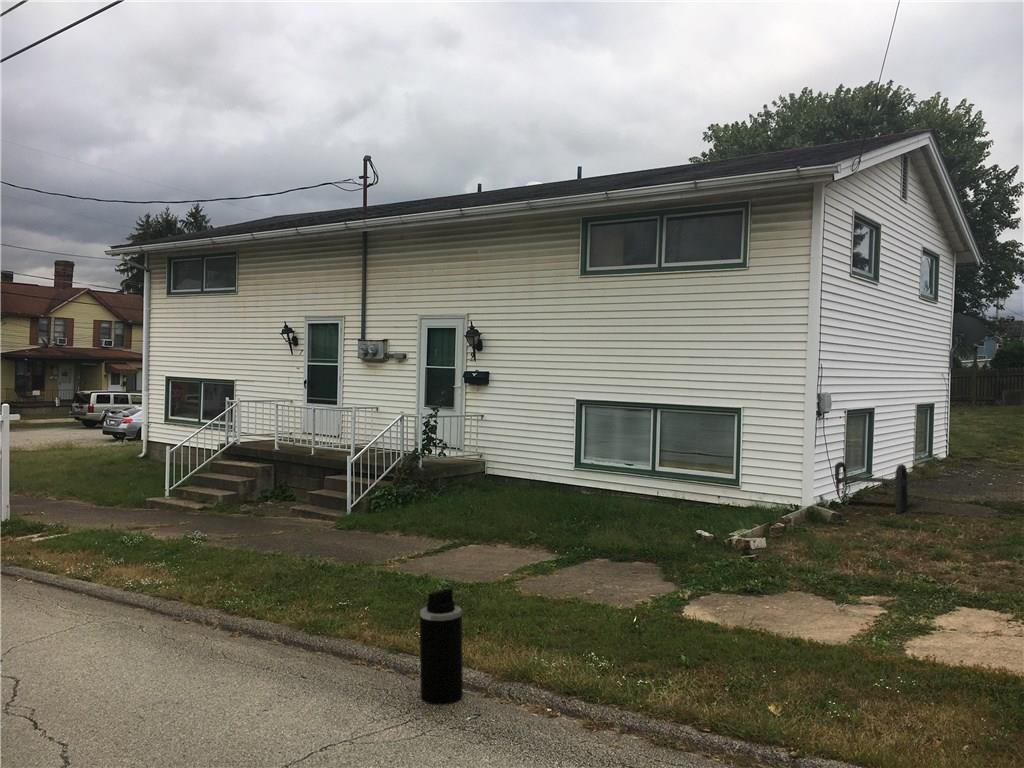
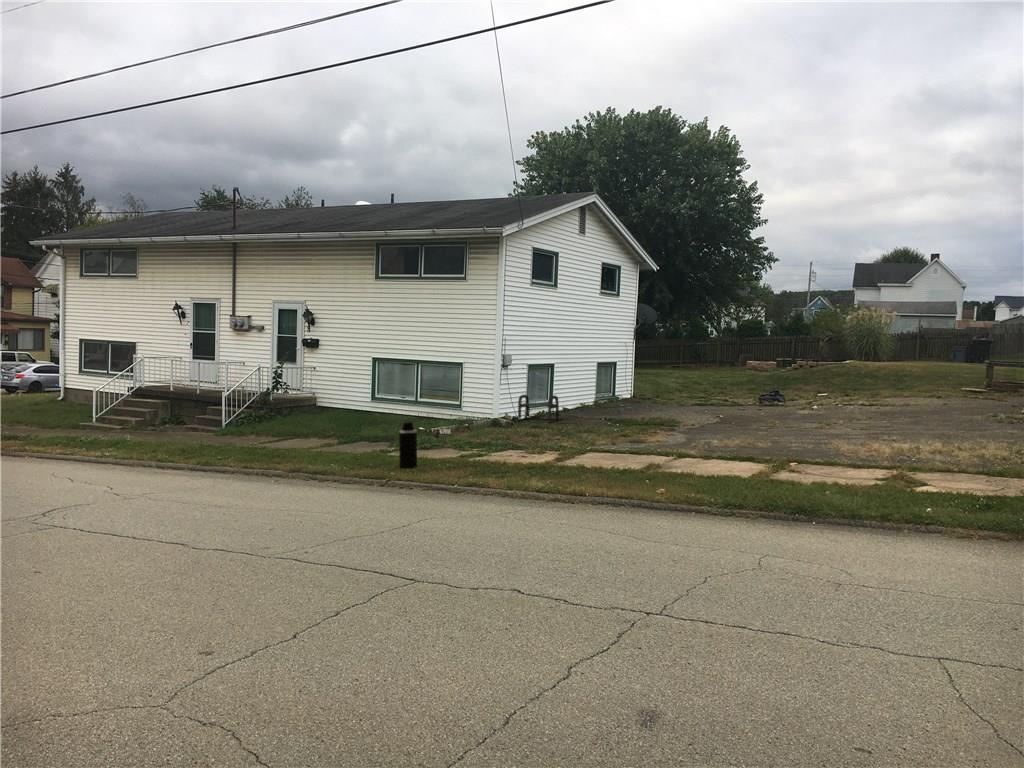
trash can: present [420,589,463,705] -> present [399,422,417,468]

